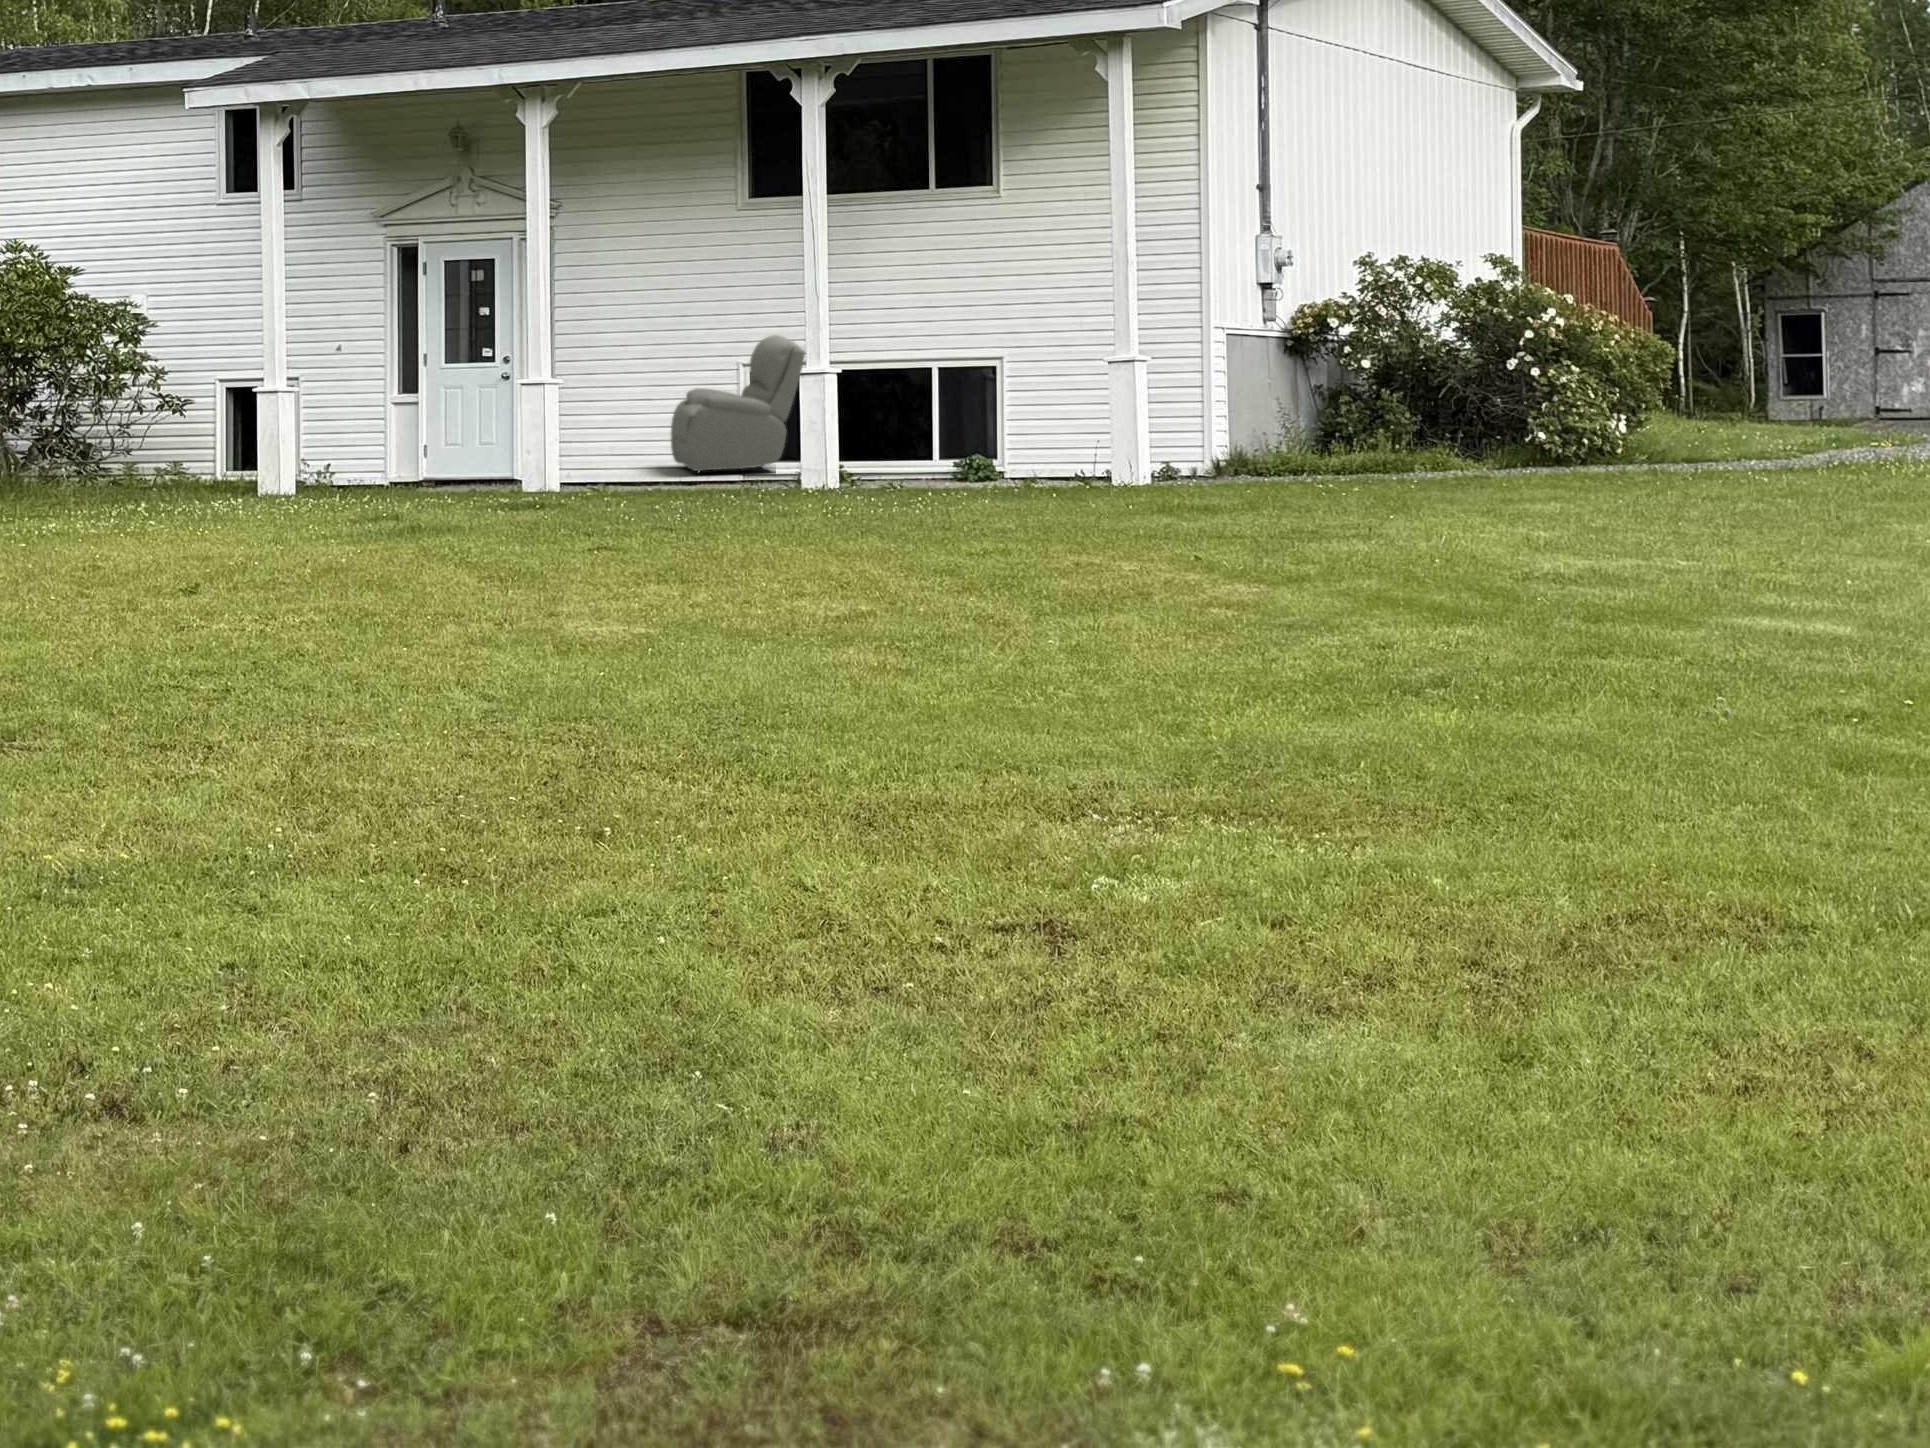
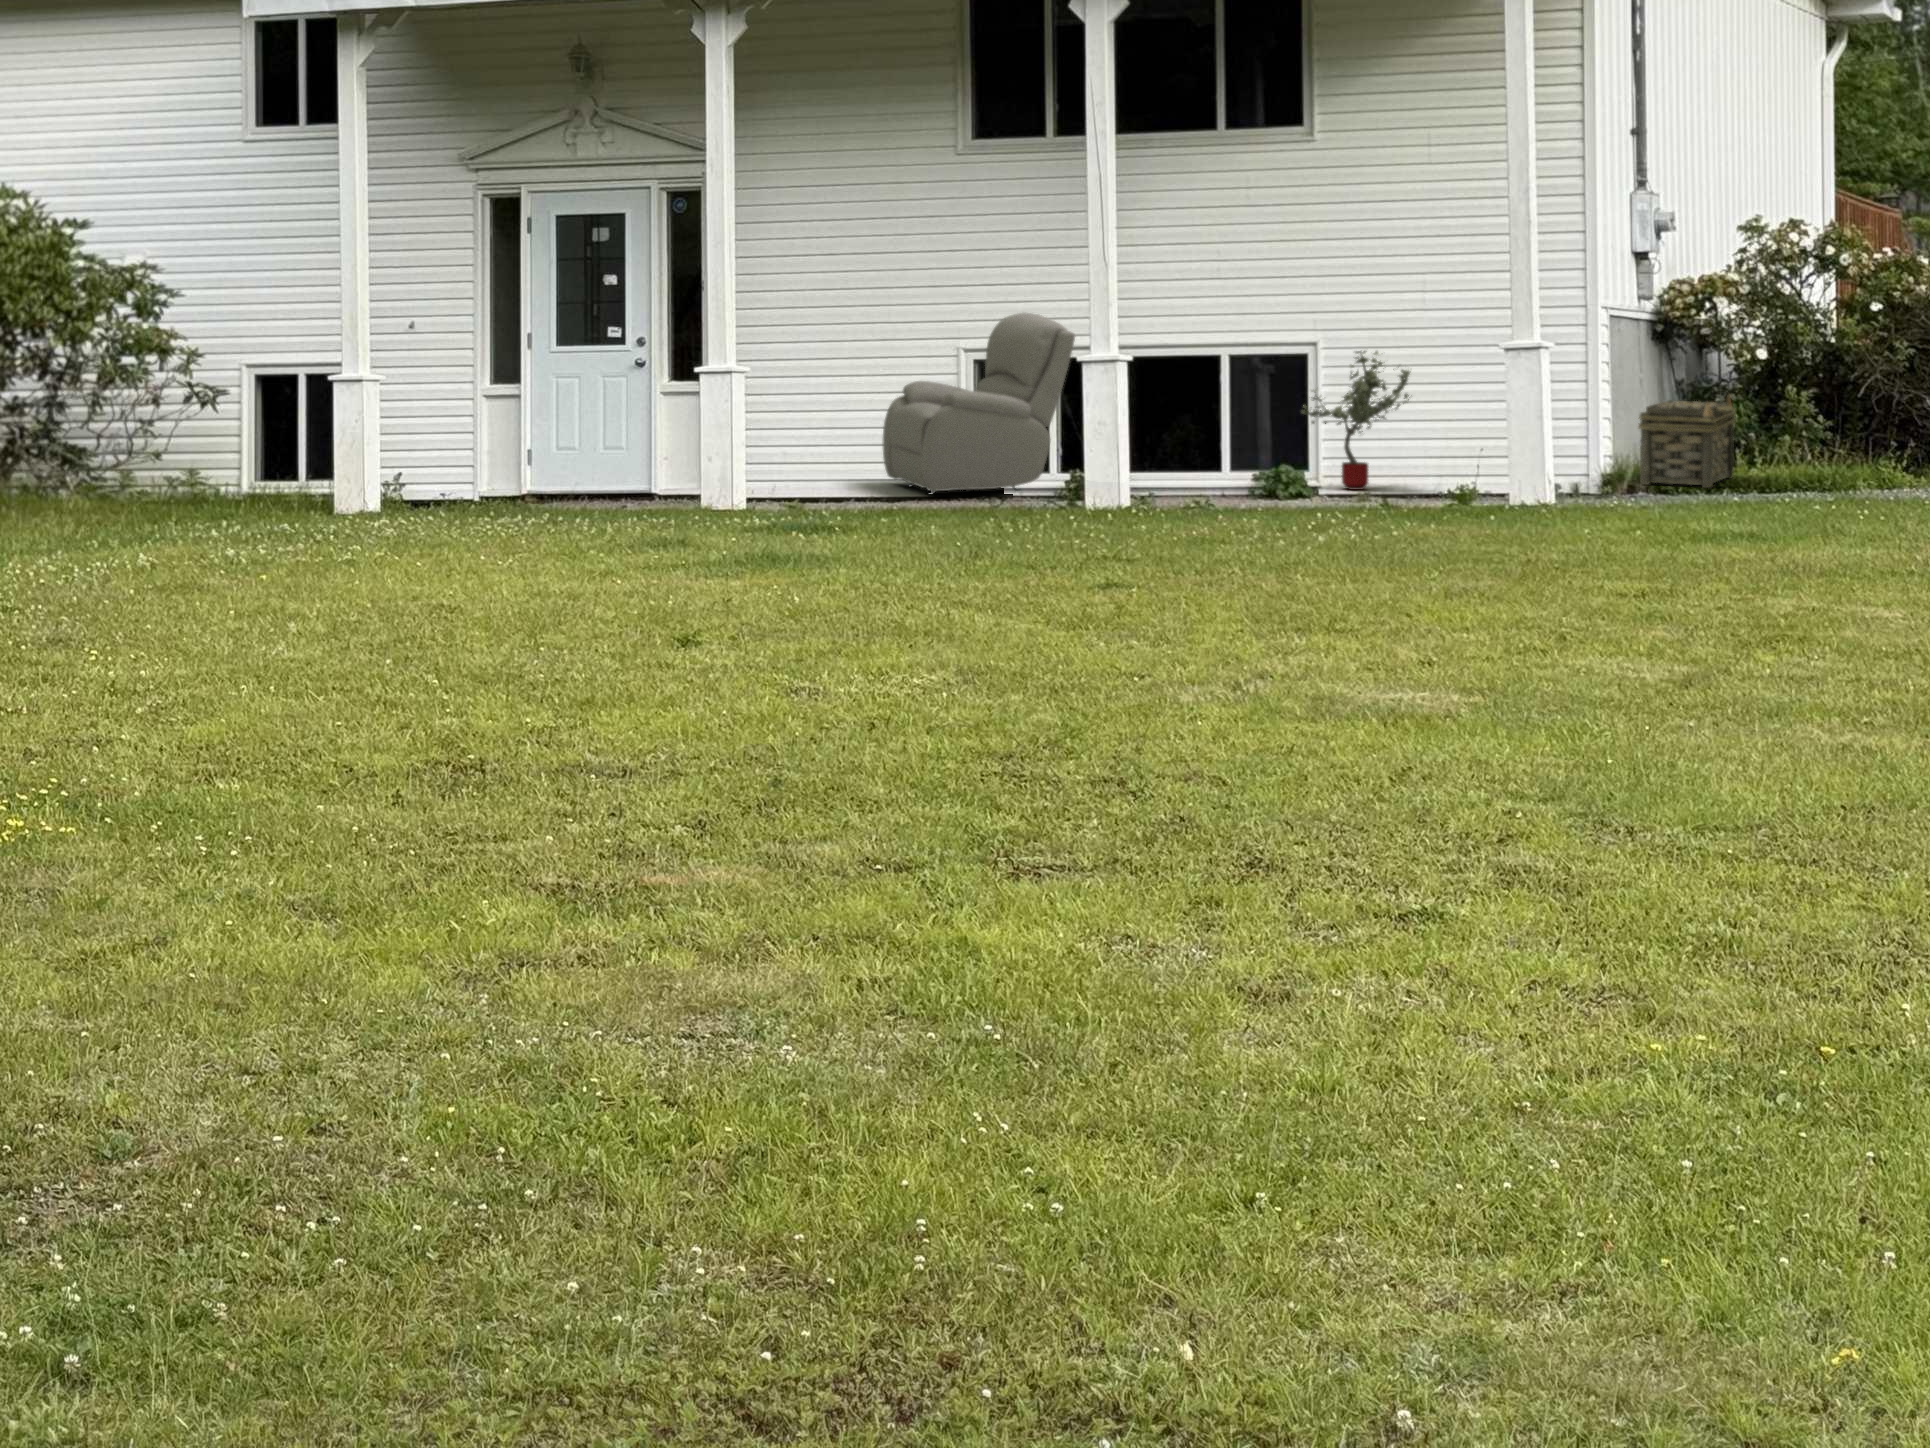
potted tree: none [983,360,1062,468] -> present [1302,351,1411,490]
basket: none [1245,393,1333,465] -> present [1638,395,1735,488]

